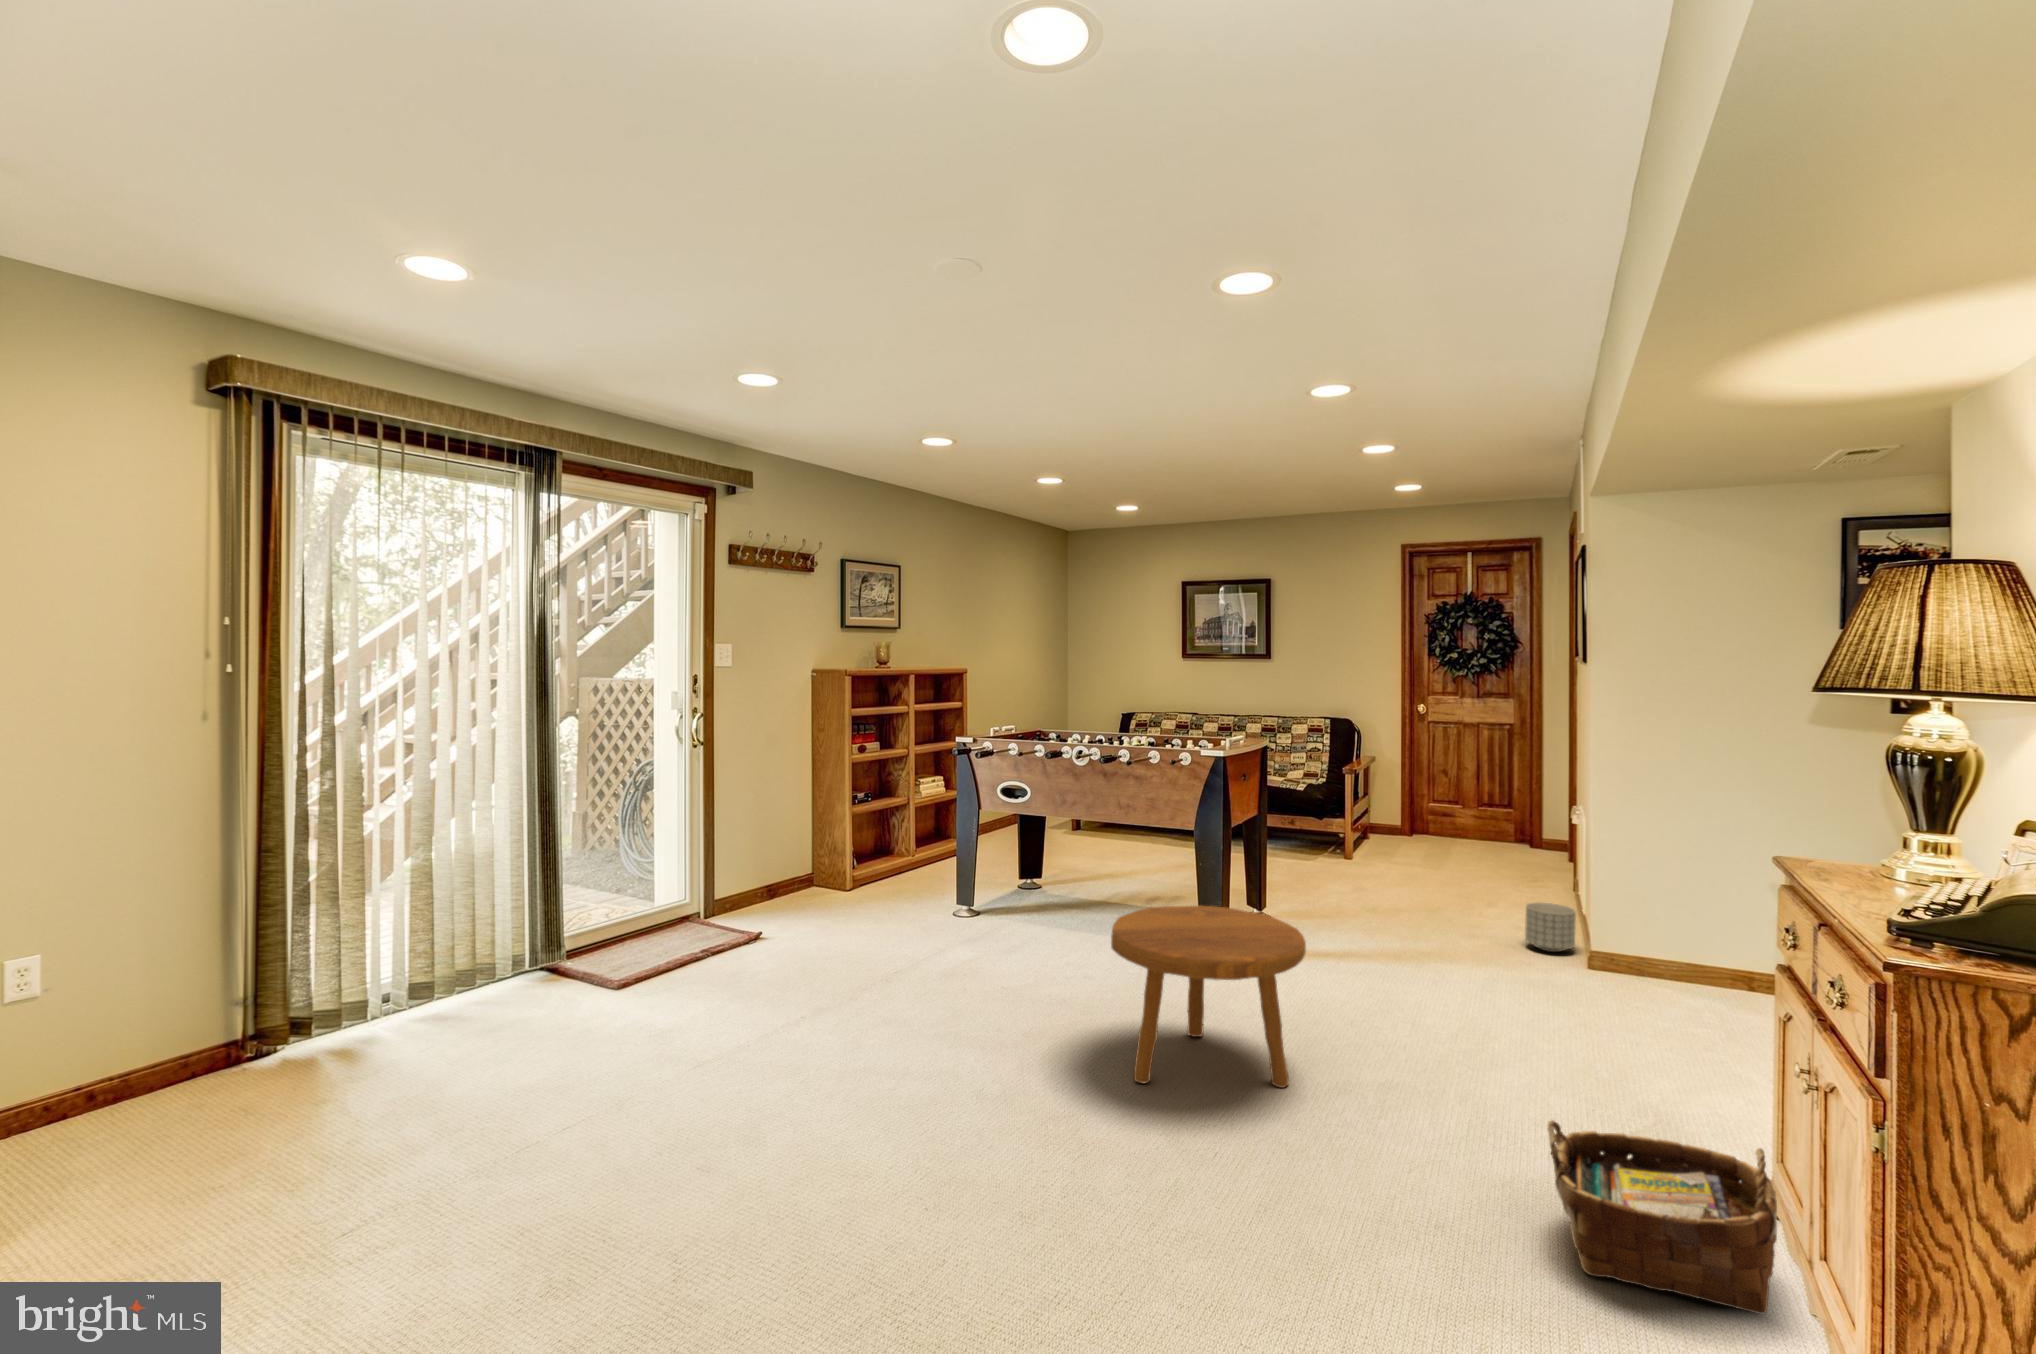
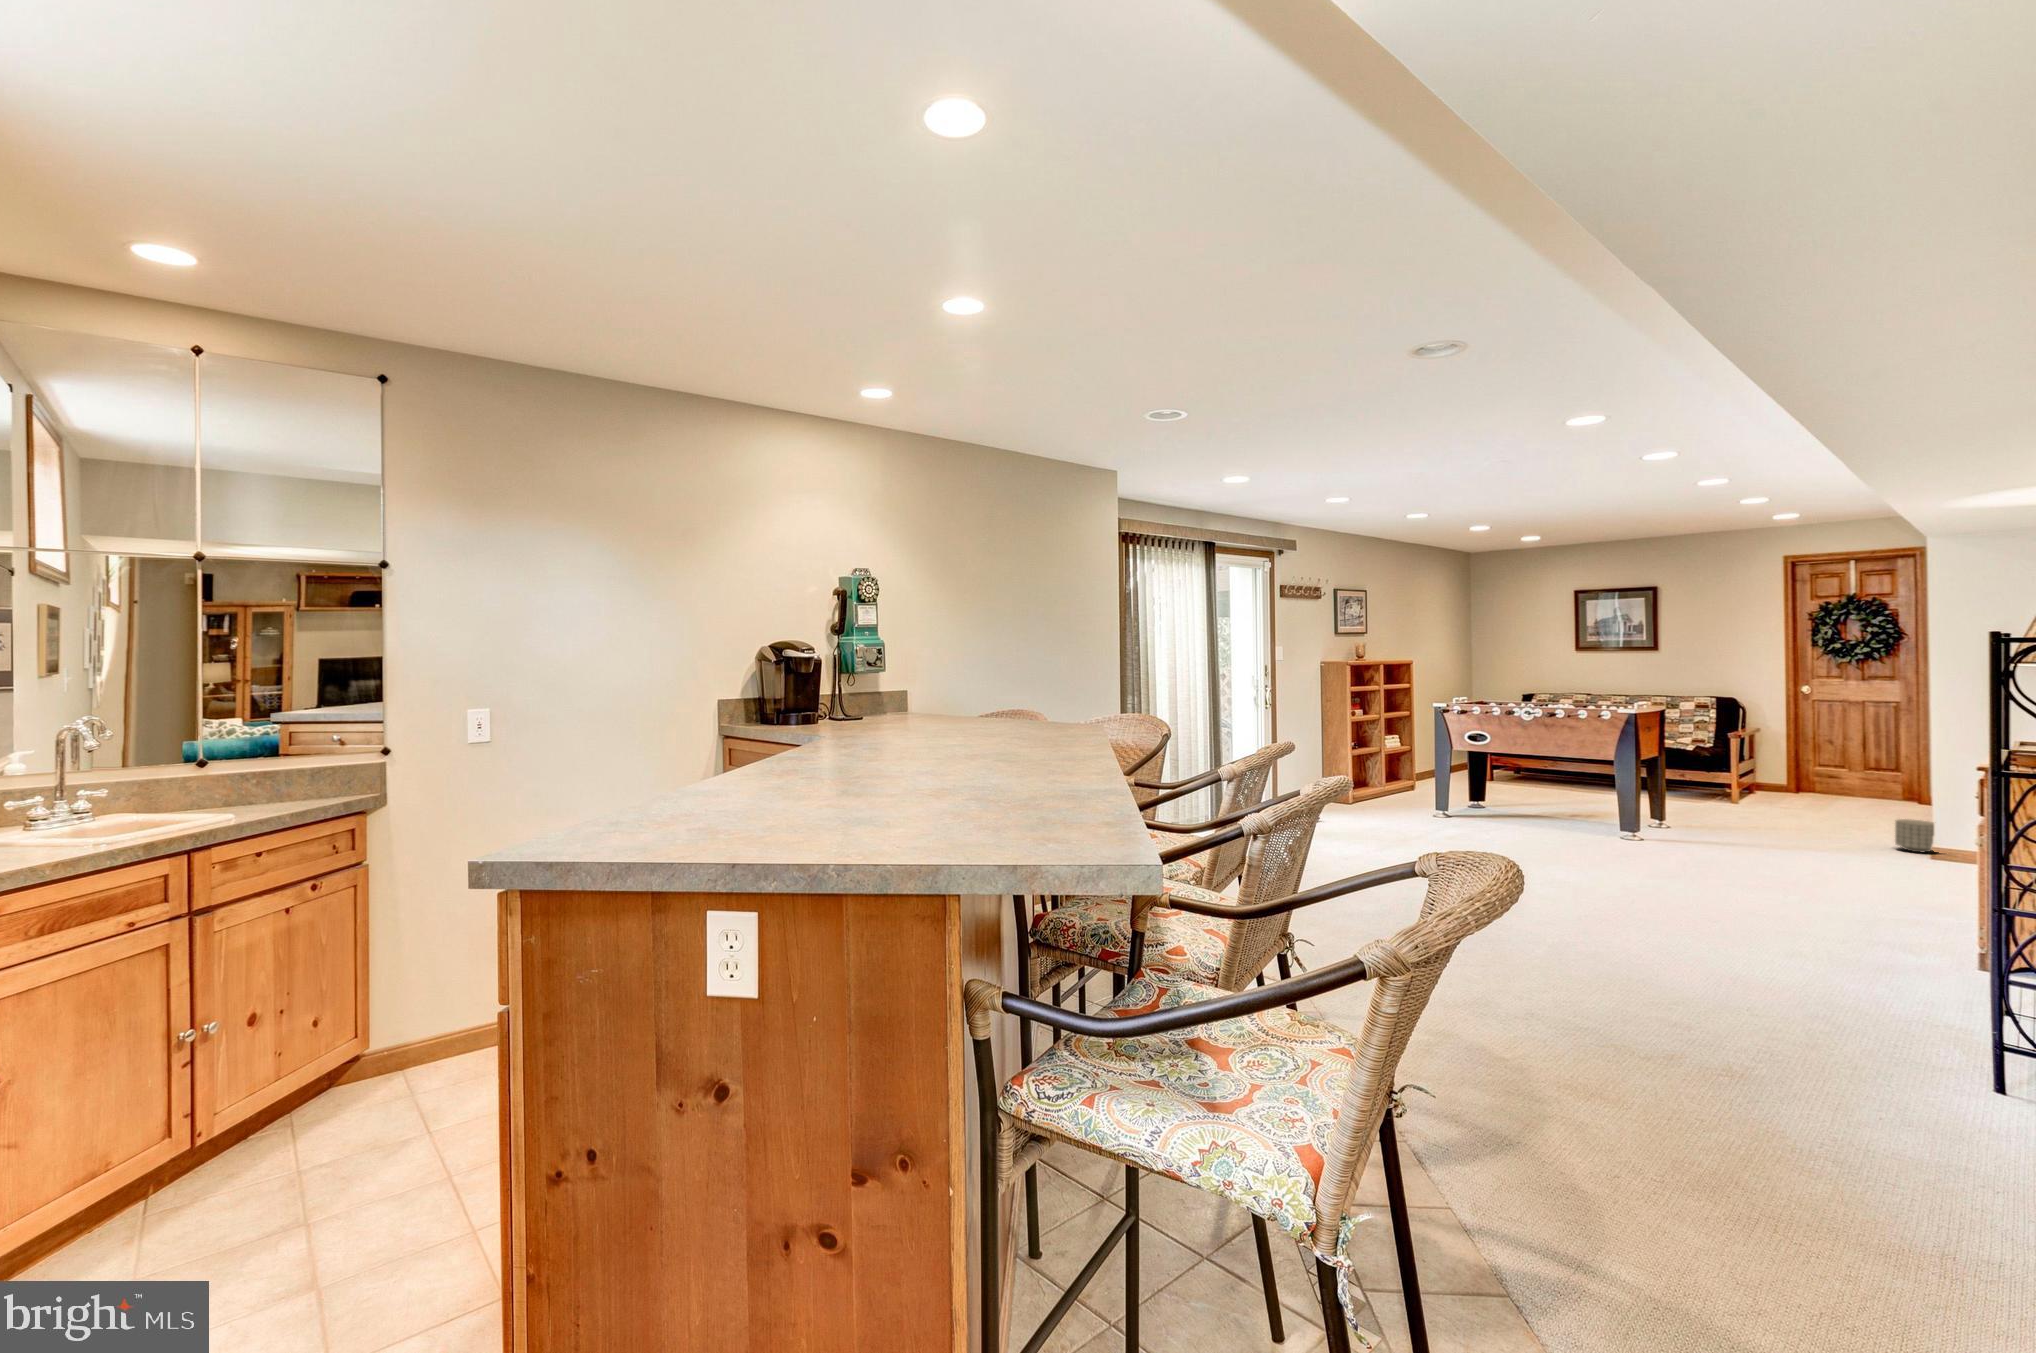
footstool: present [1111,905,1306,1088] -> none [1594,793,1725,886]
woven basket: present [1548,1121,1777,1314] -> none [1881,877,2015,951]

